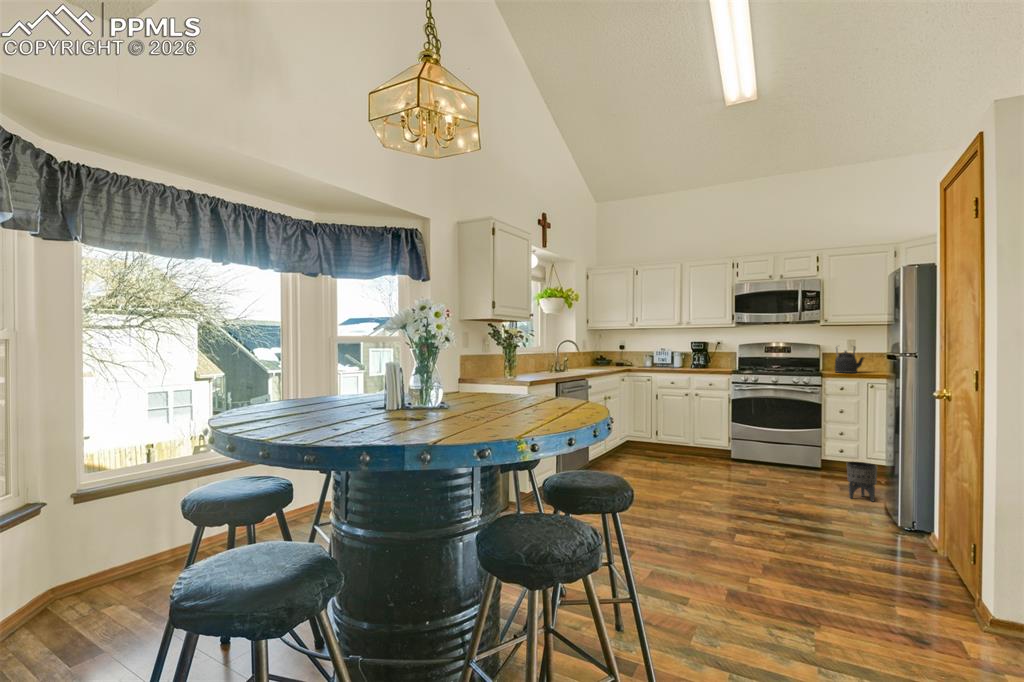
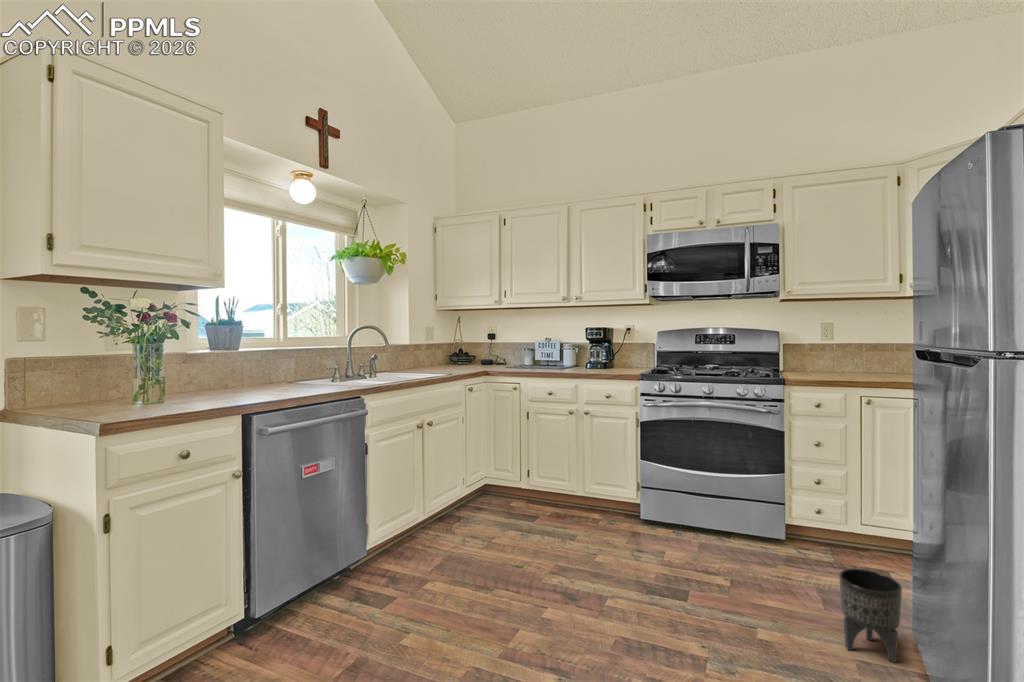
kettle: present [835,346,864,373] -> none [803,333,852,379]

